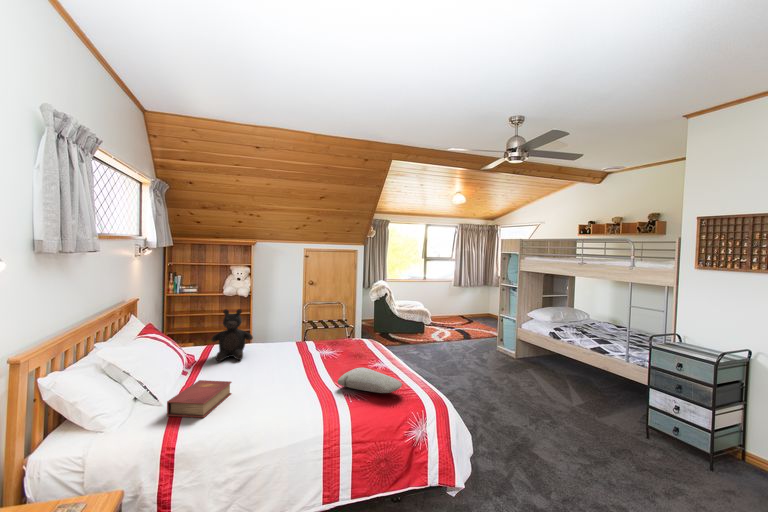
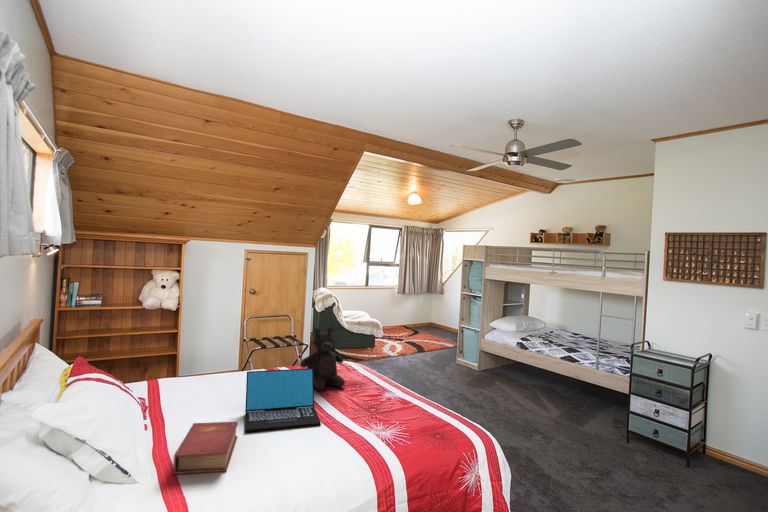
teddy bear: present [211,309,253,361] -> present [300,327,345,390]
laptop: none [239,344,309,391] -> present [245,368,321,432]
pillow: present [338,367,402,393] -> none [362,393,438,420]

